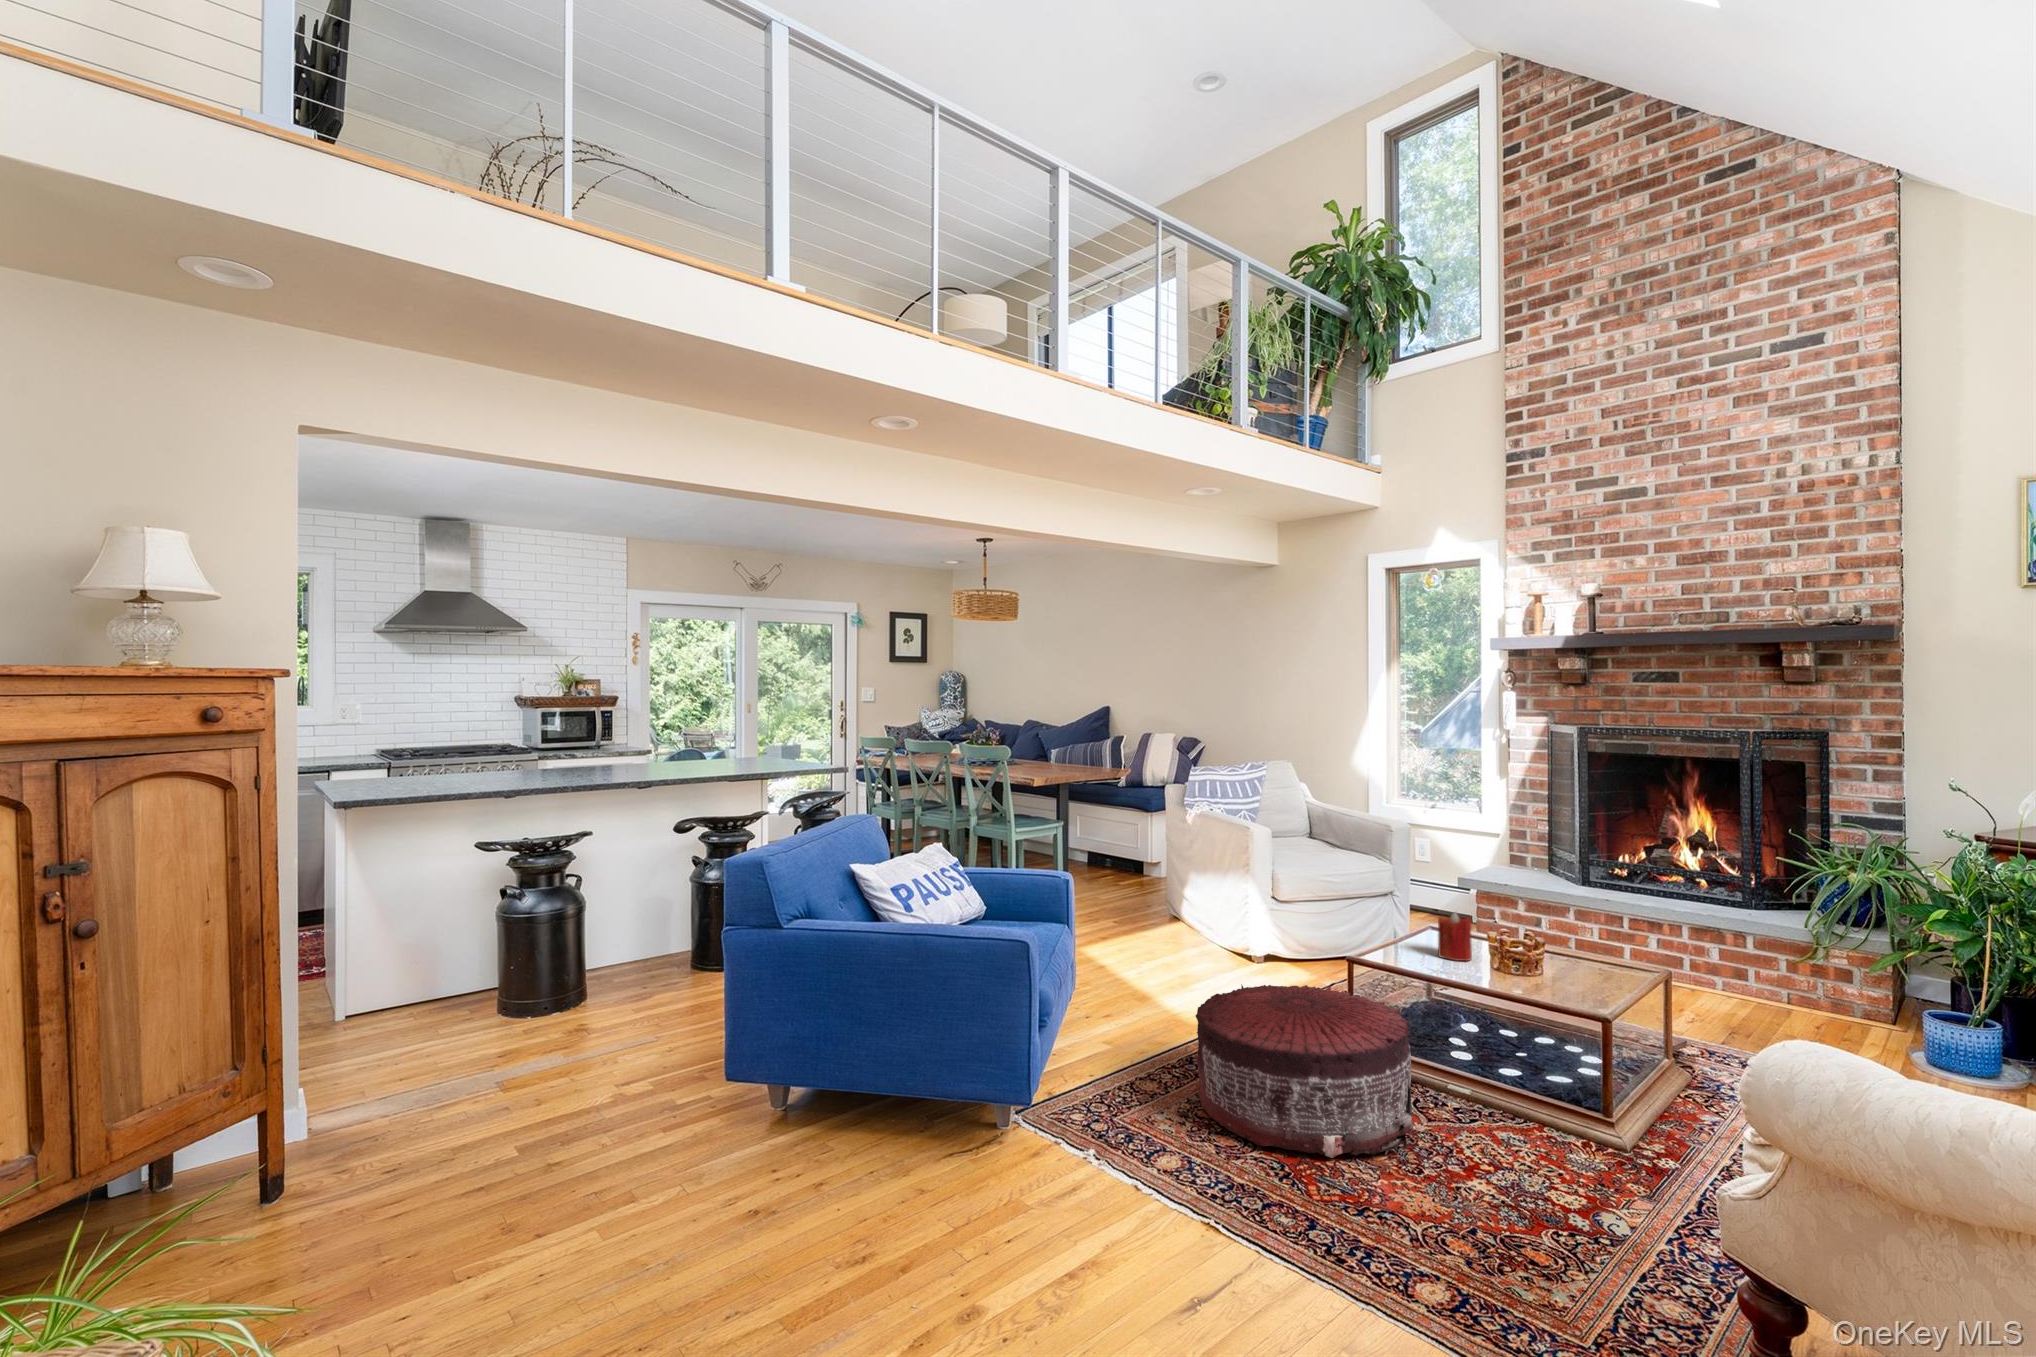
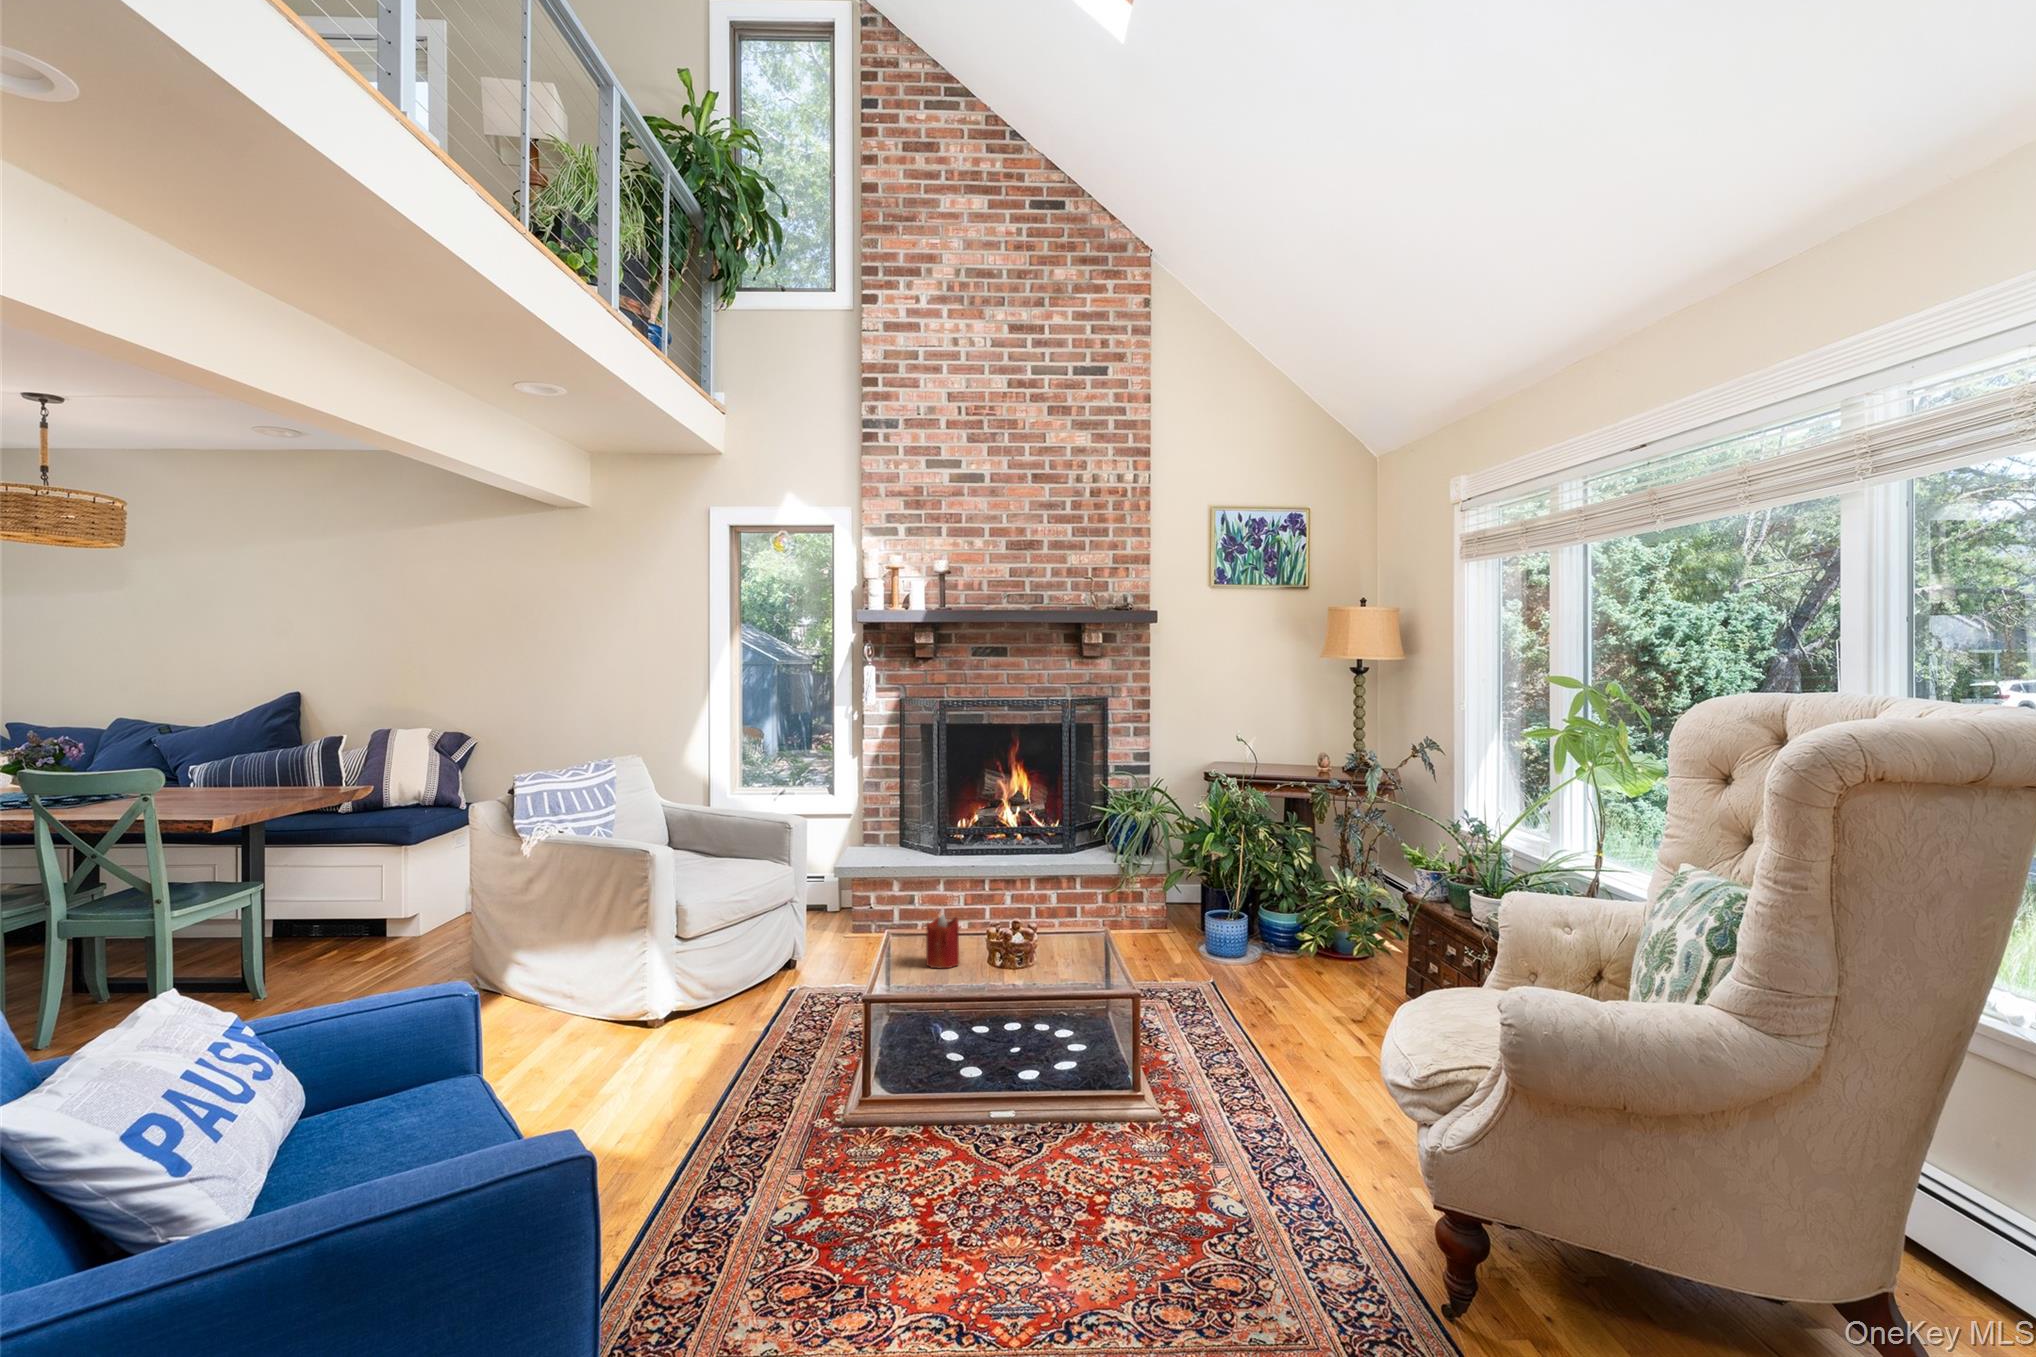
pouf: present [1196,985,1413,1158] -> none [748,1044,1034,1308]

